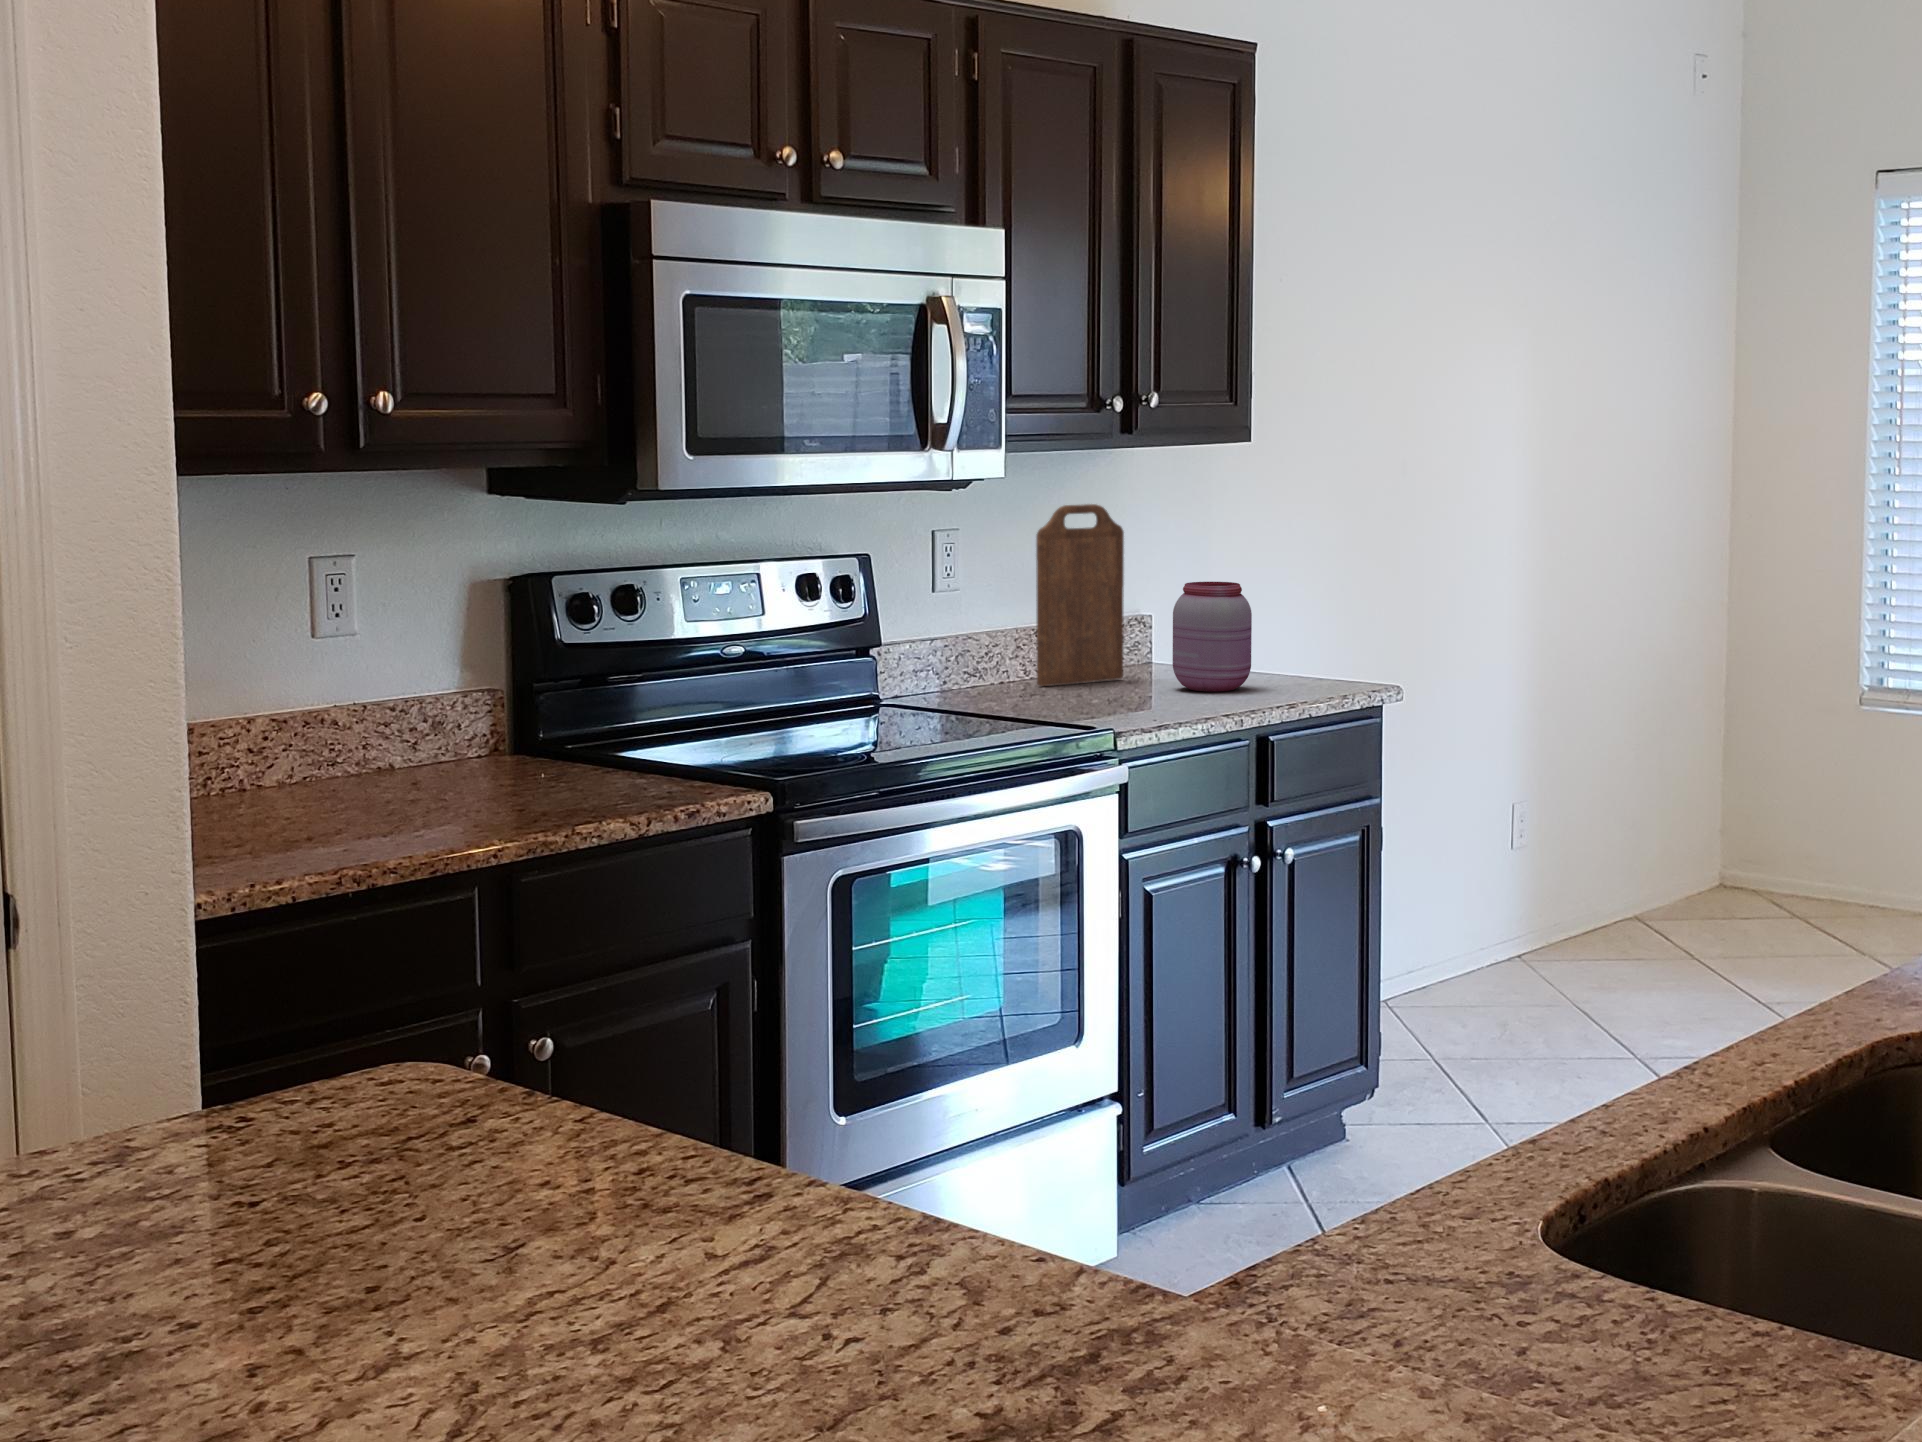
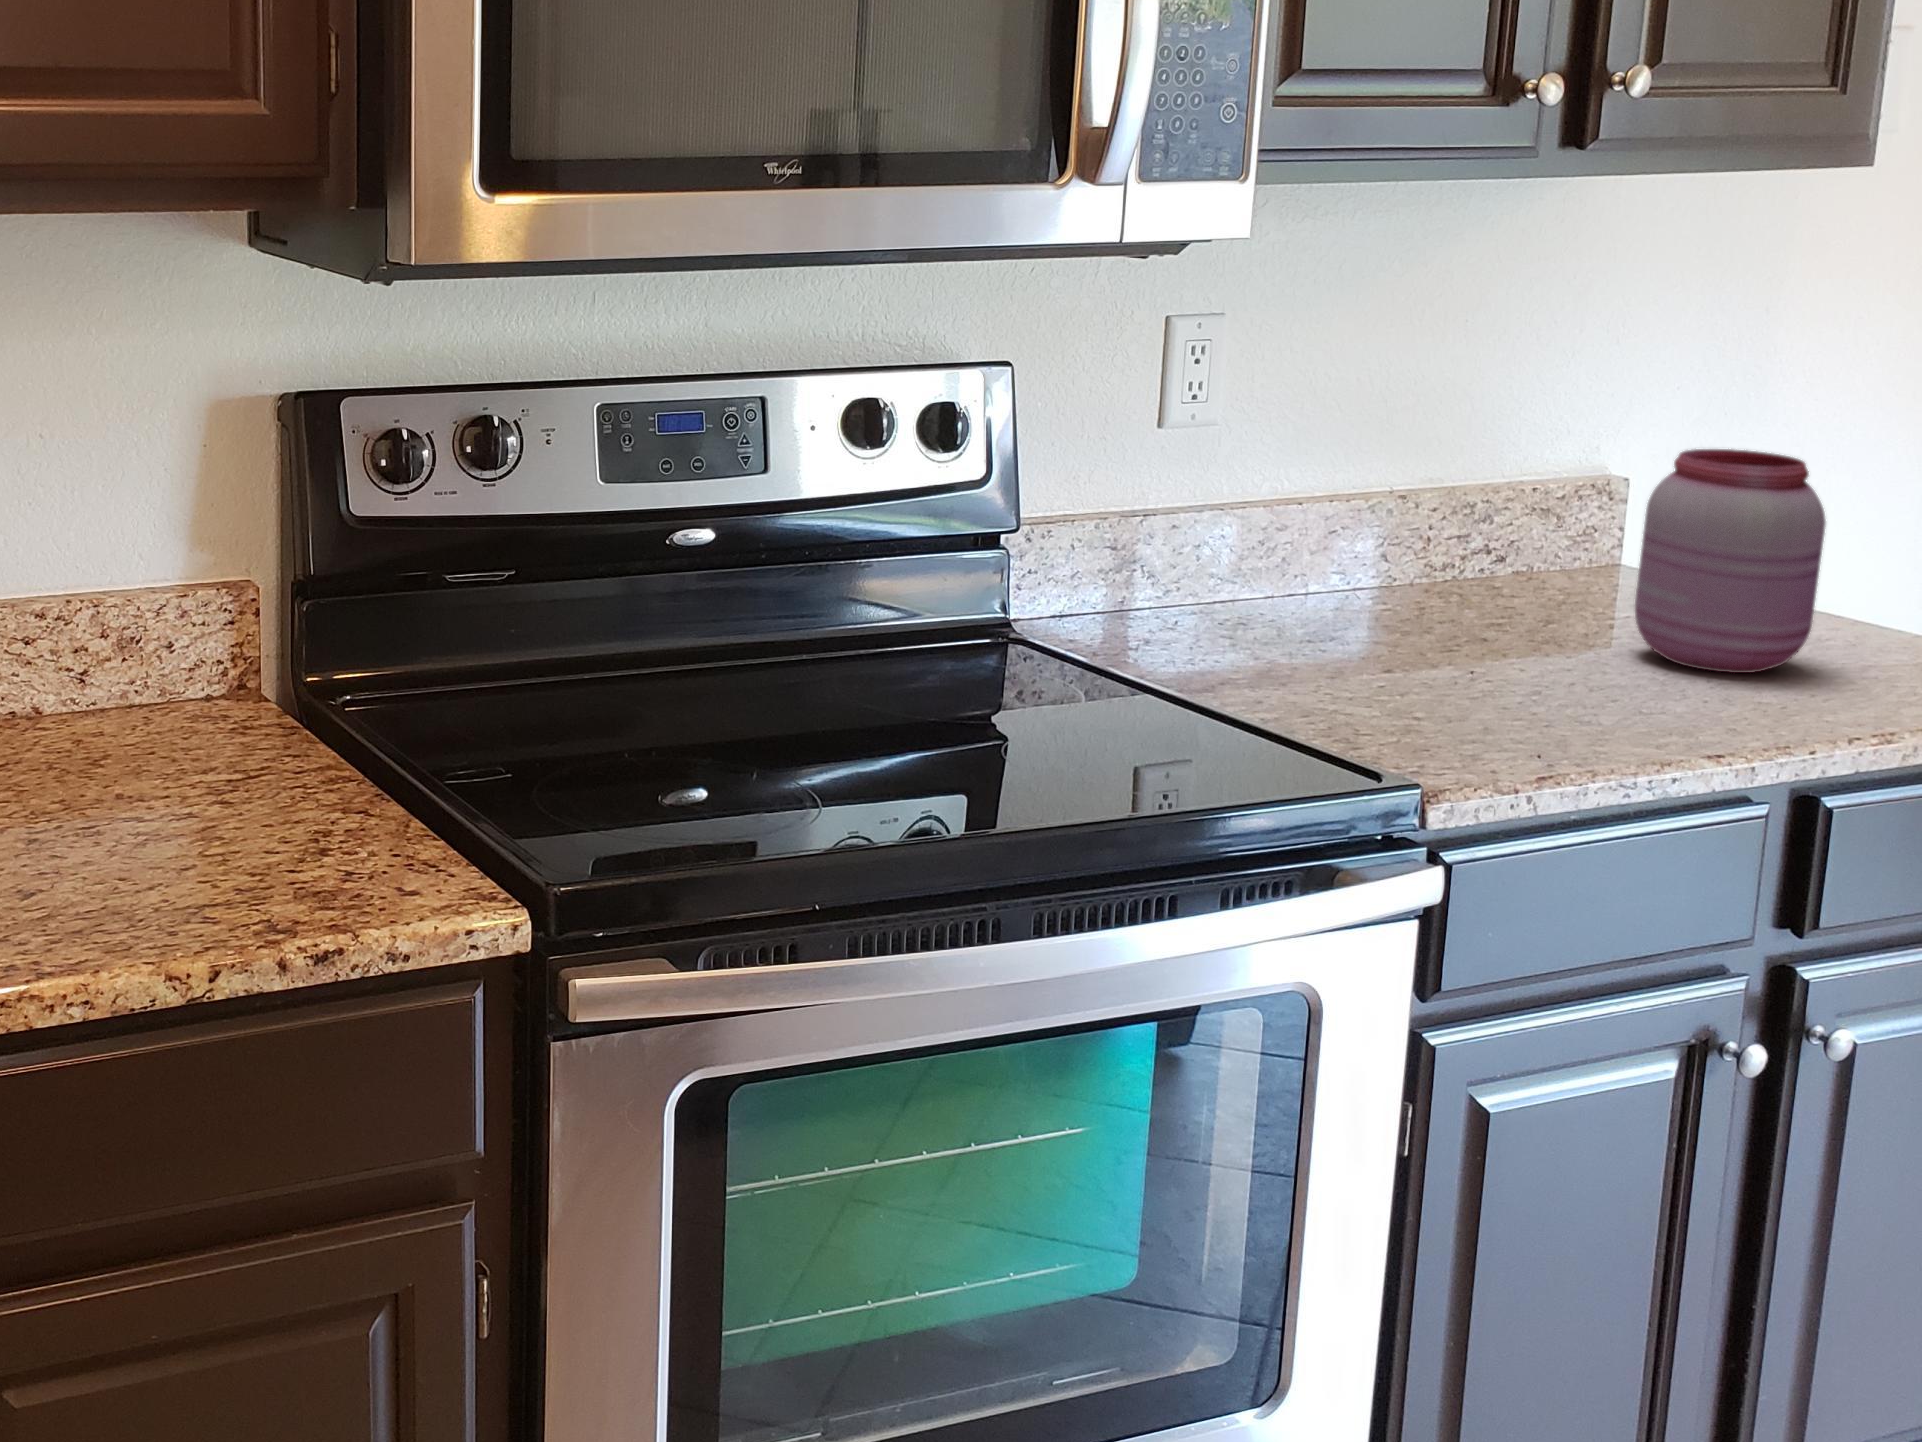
cutting board: present [1036,504,1124,686] -> none [1358,281,1571,610]

